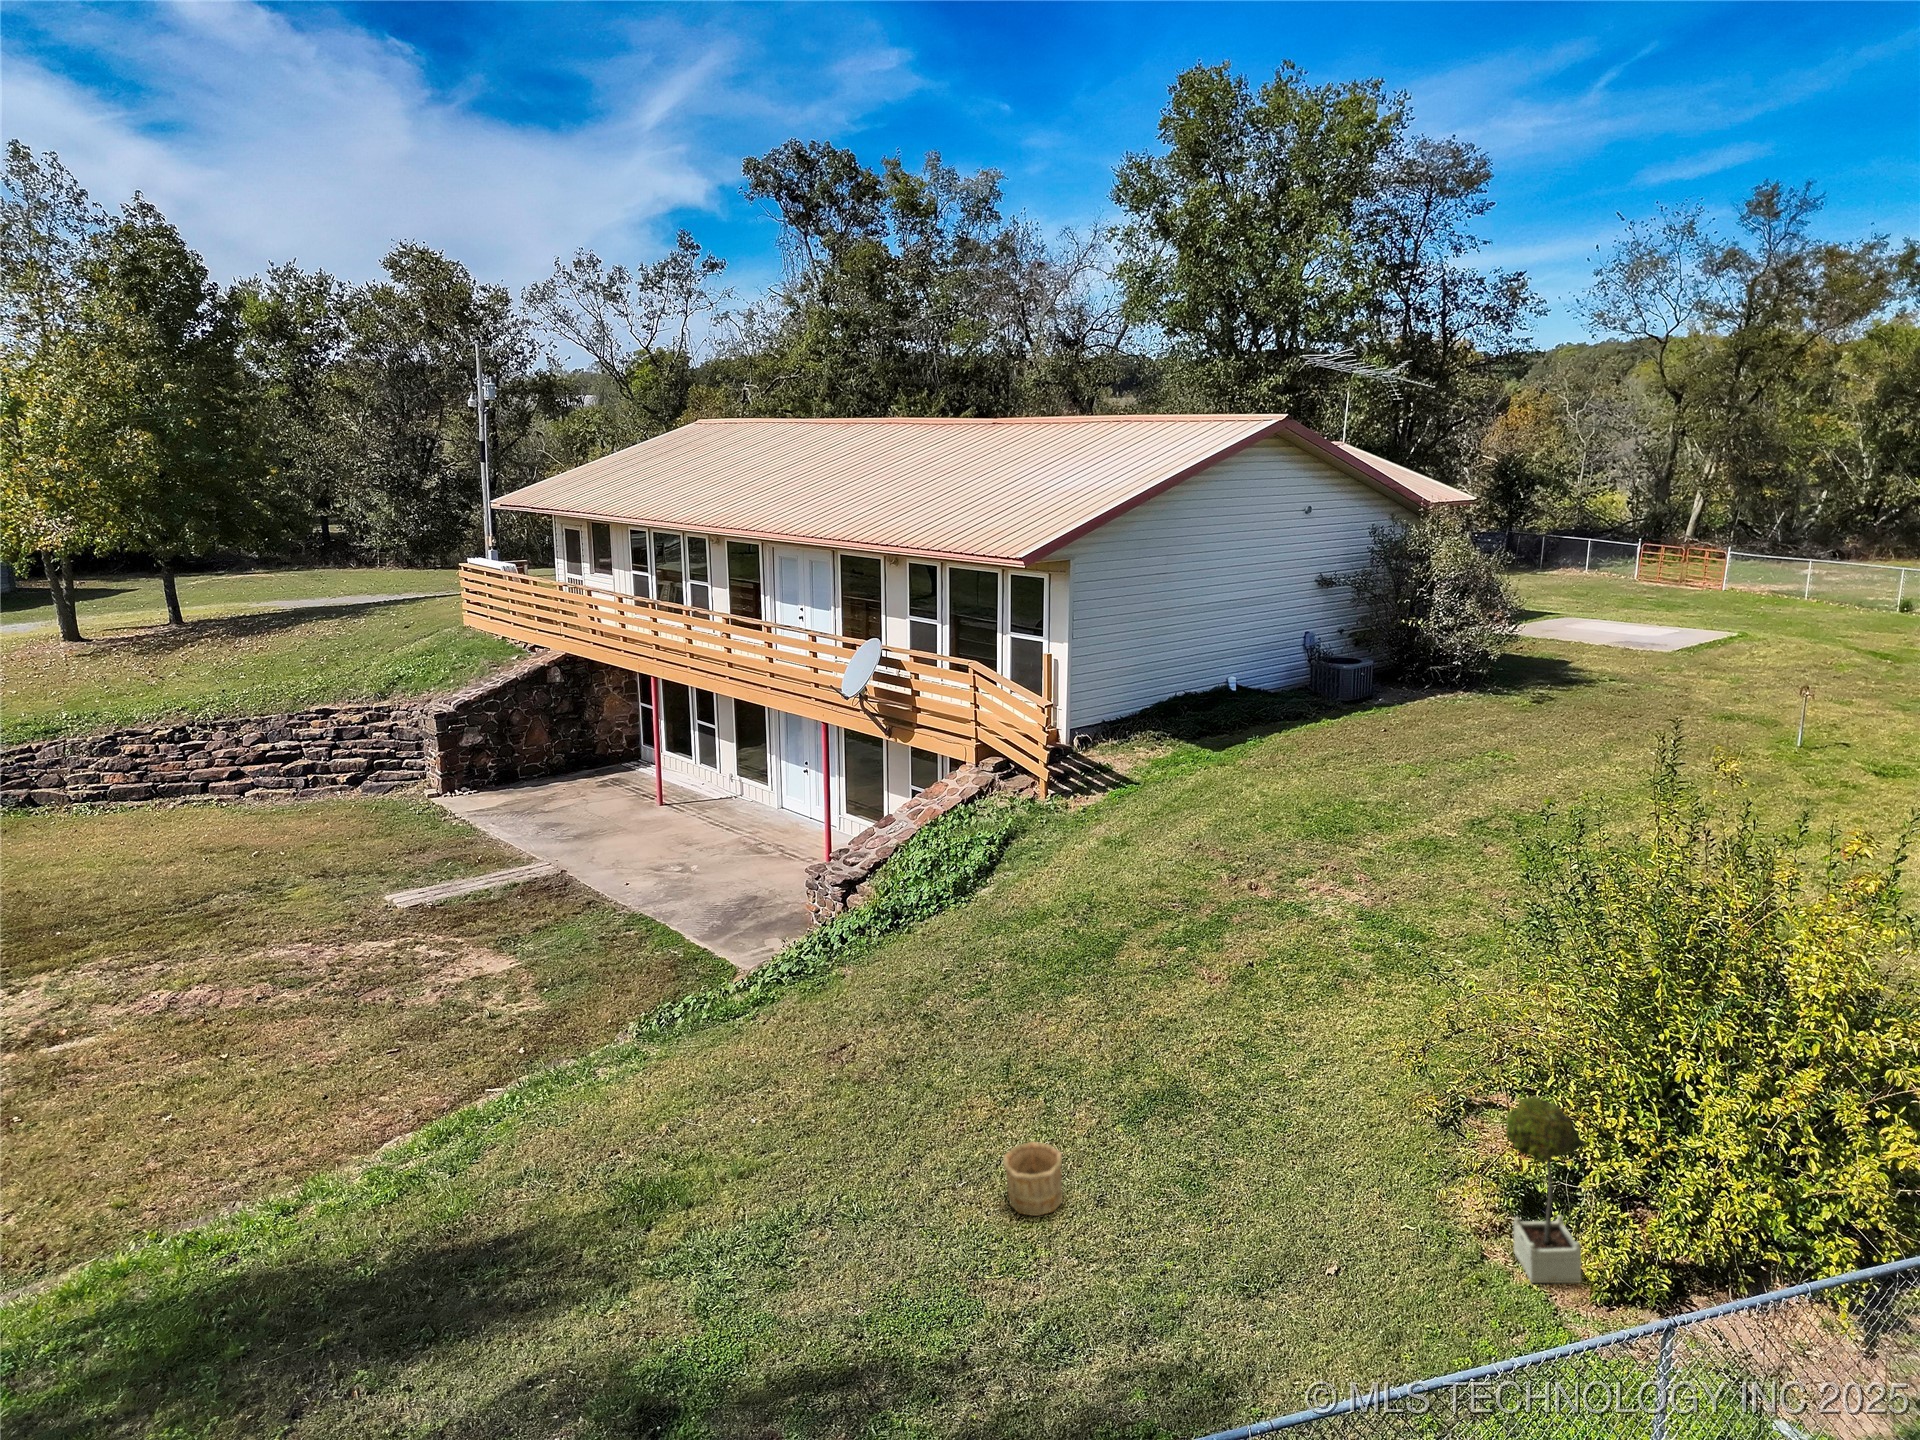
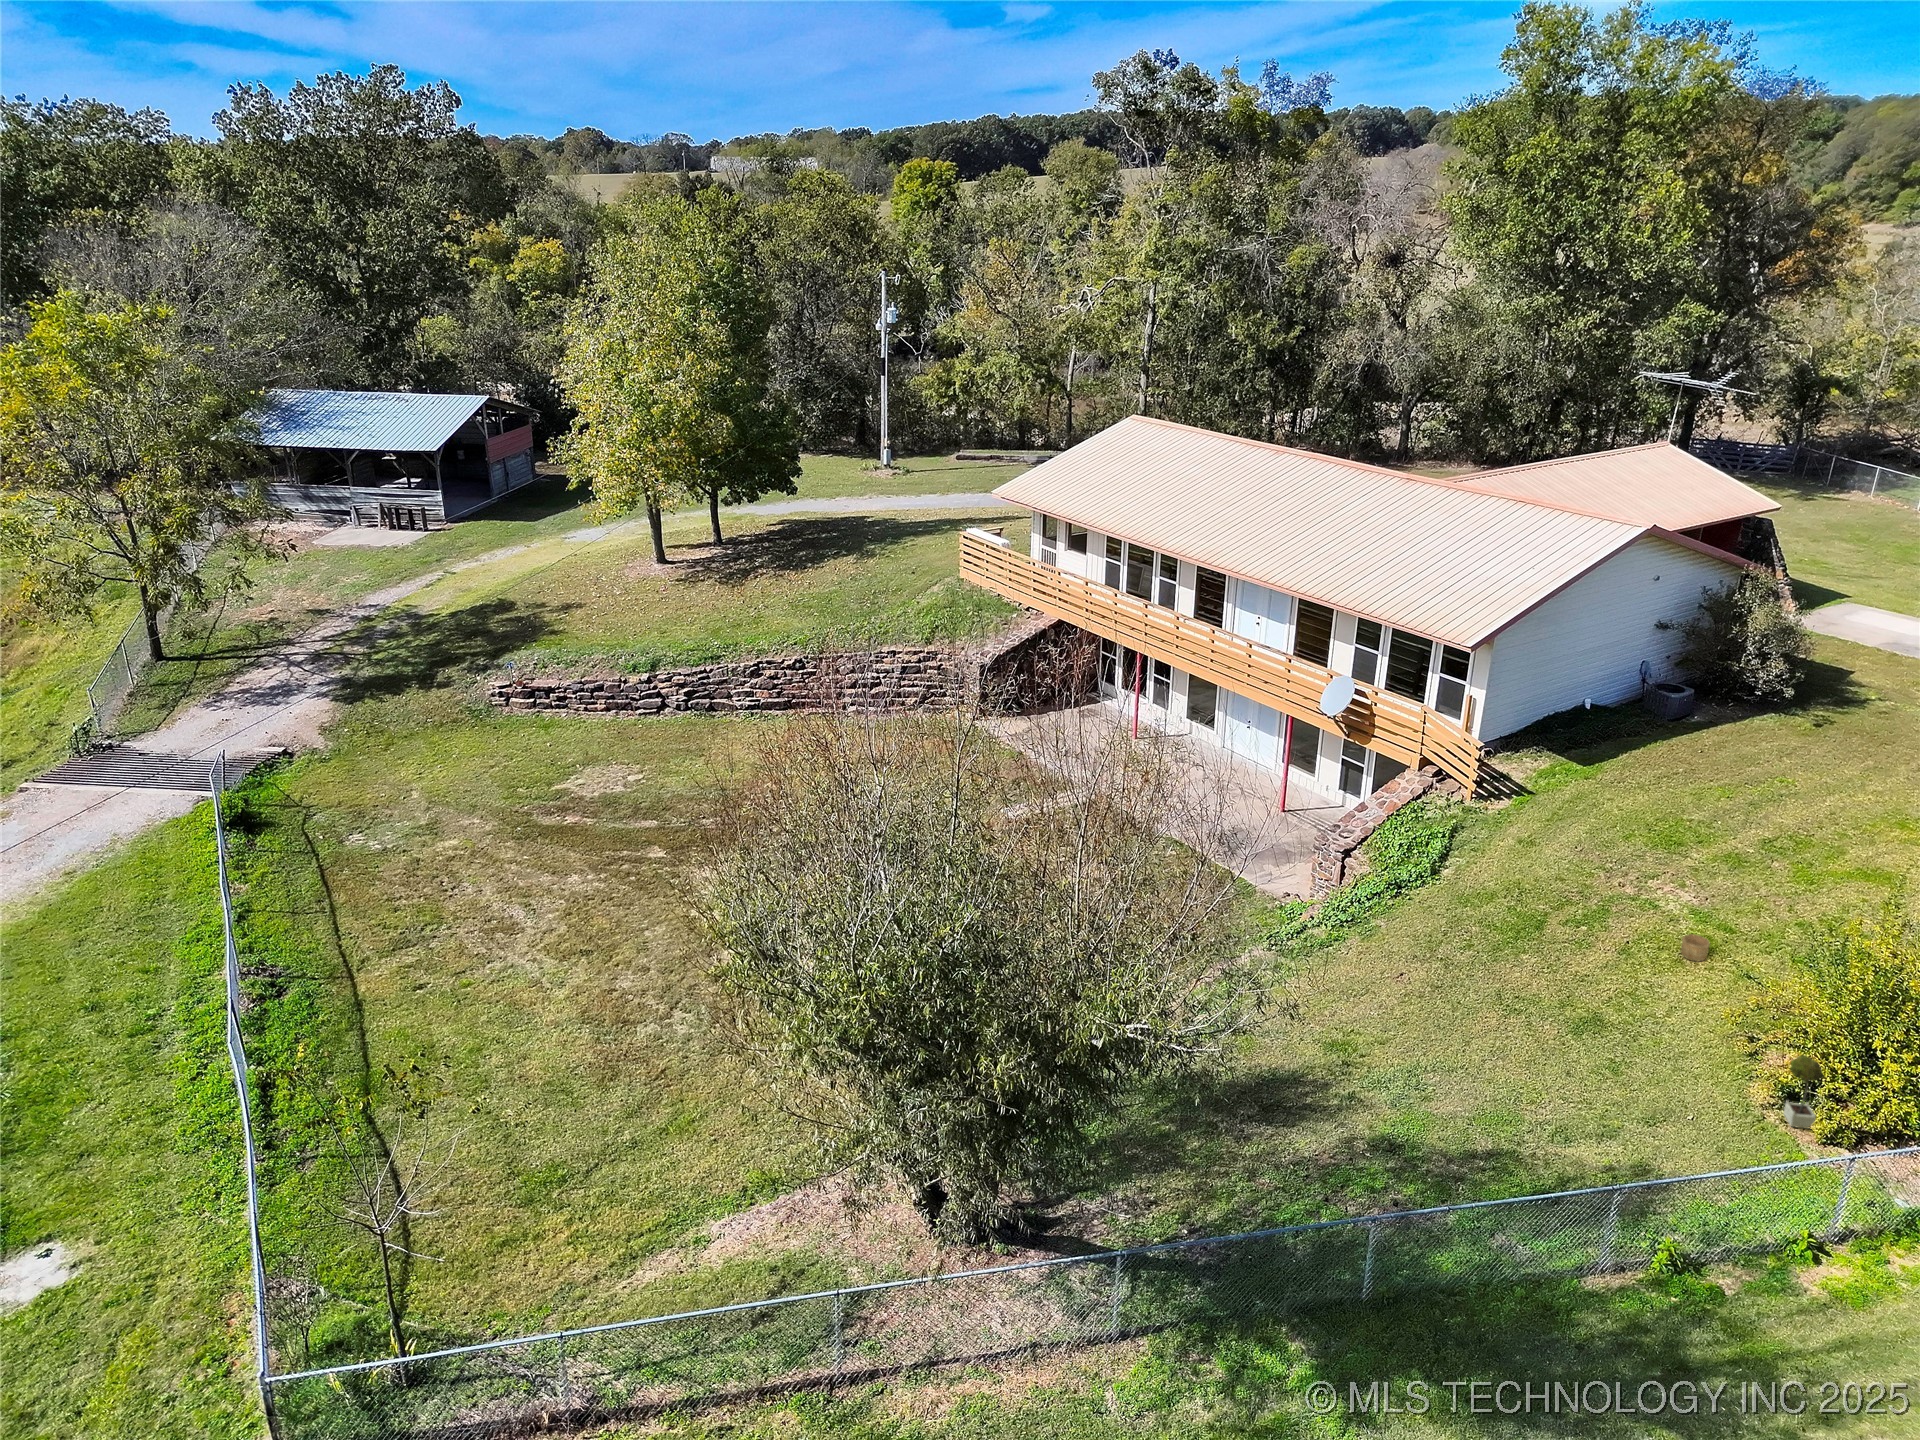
wooden bucket: present [1003,1142,1063,1216] -> present [1681,934,1710,961]

